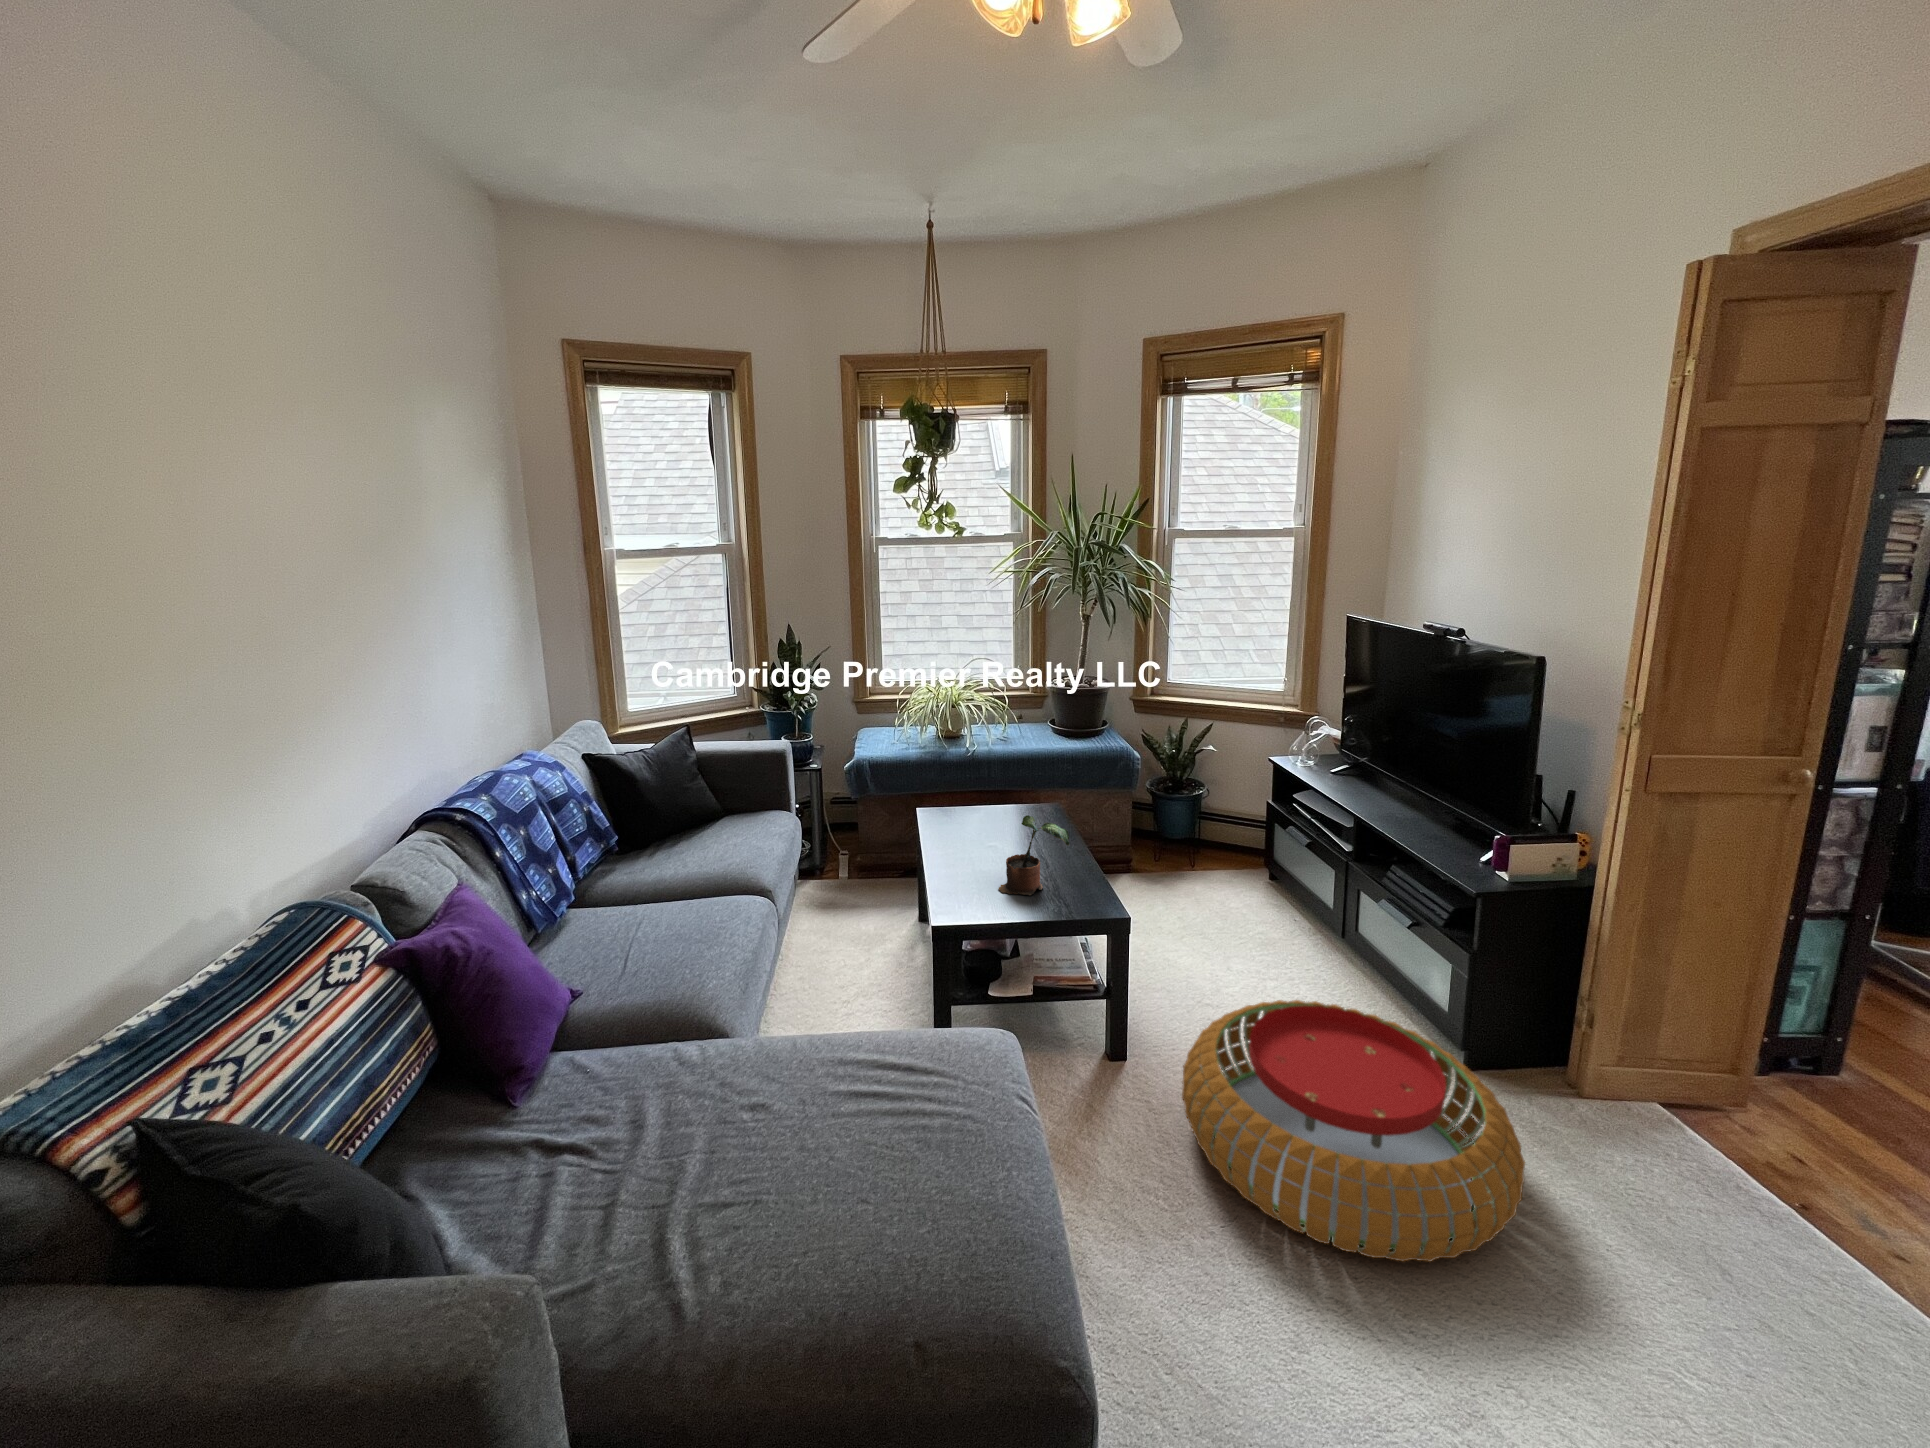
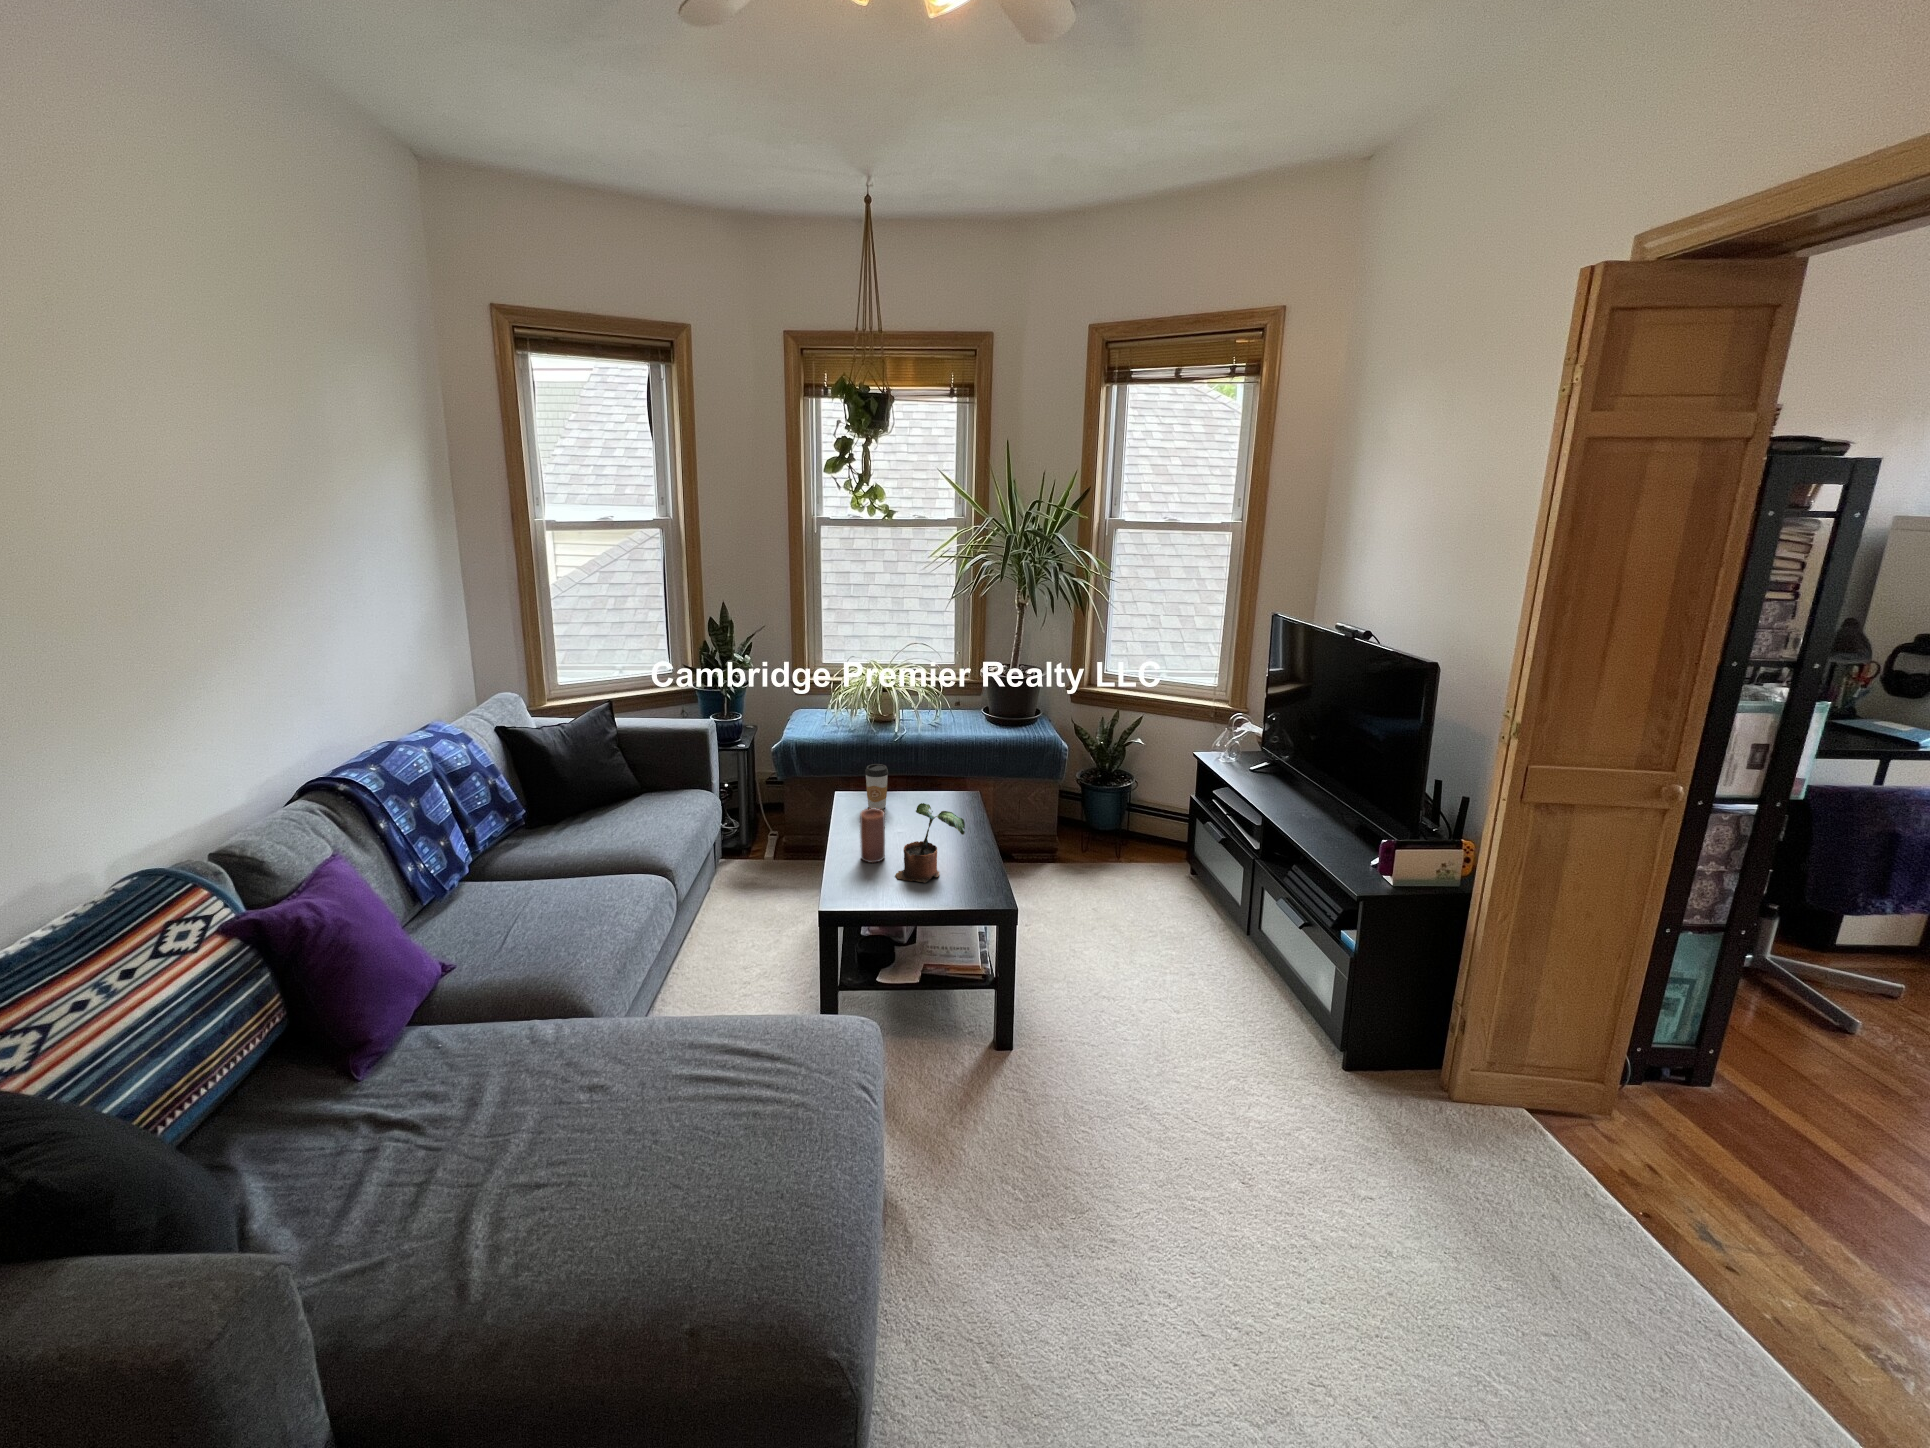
coffee cup: none [949,779,973,825] -> present [865,764,888,809]
candle: none [958,823,983,878] -> present [860,809,885,863]
pouf: present [1182,1000,1525,1262] -> none [1053,994,1373,1260]

